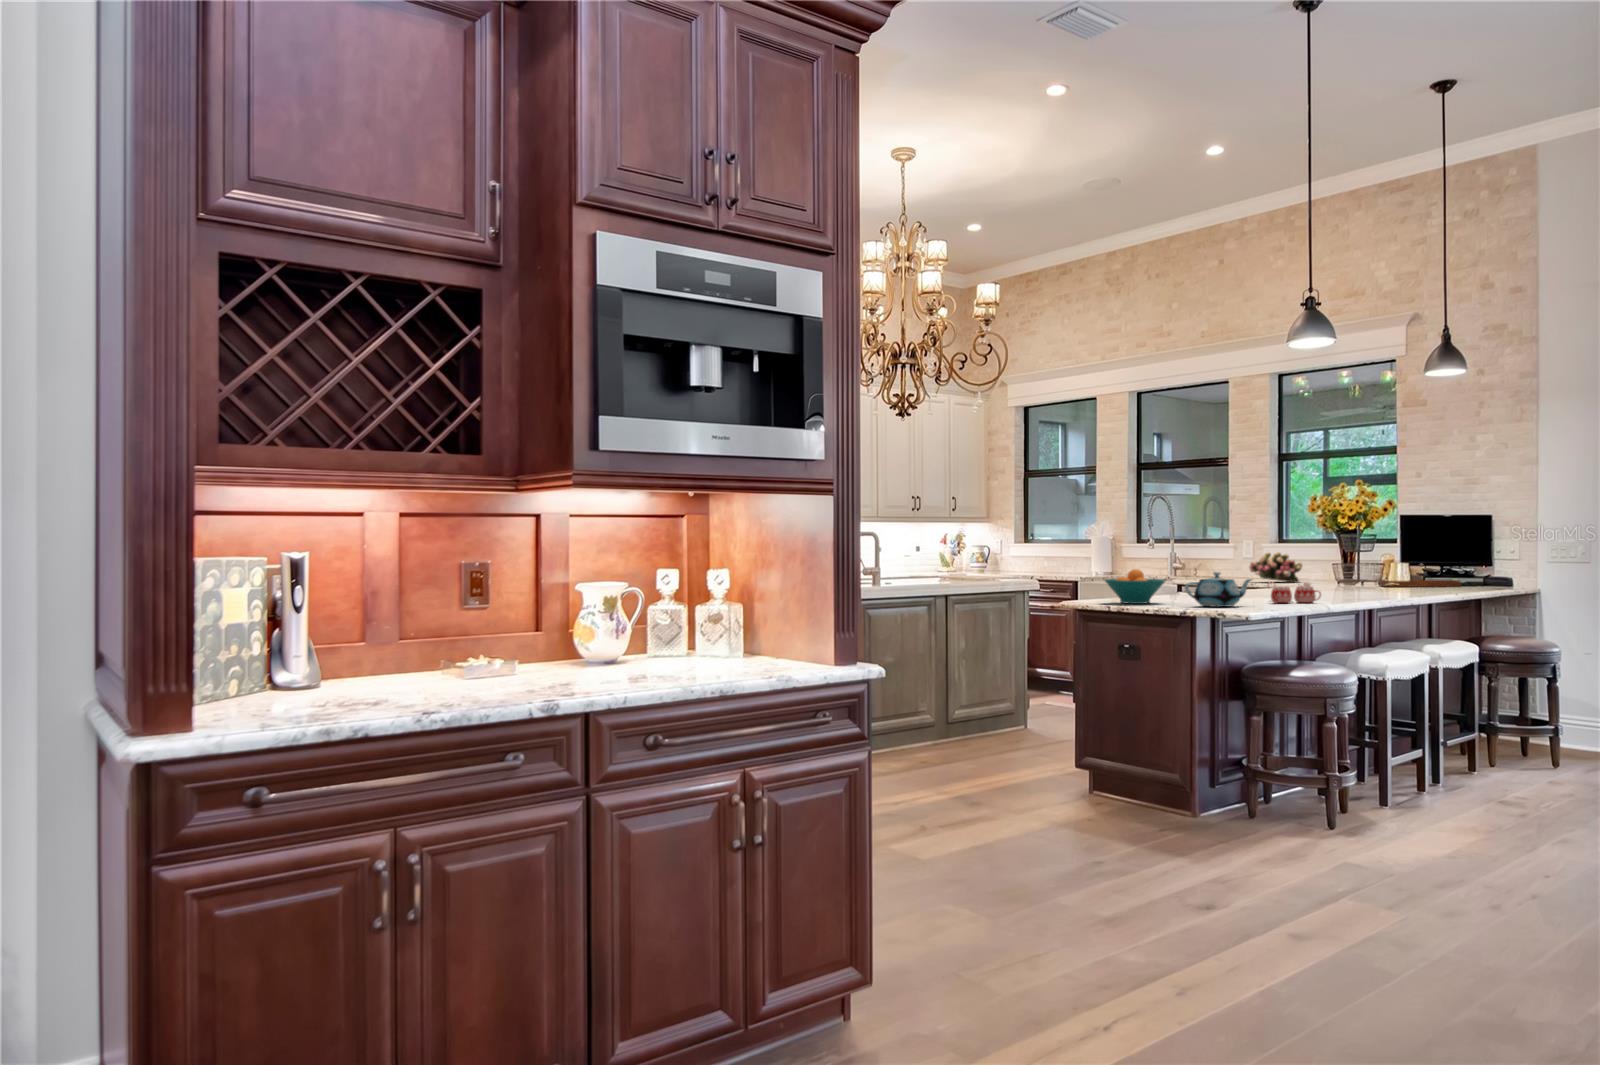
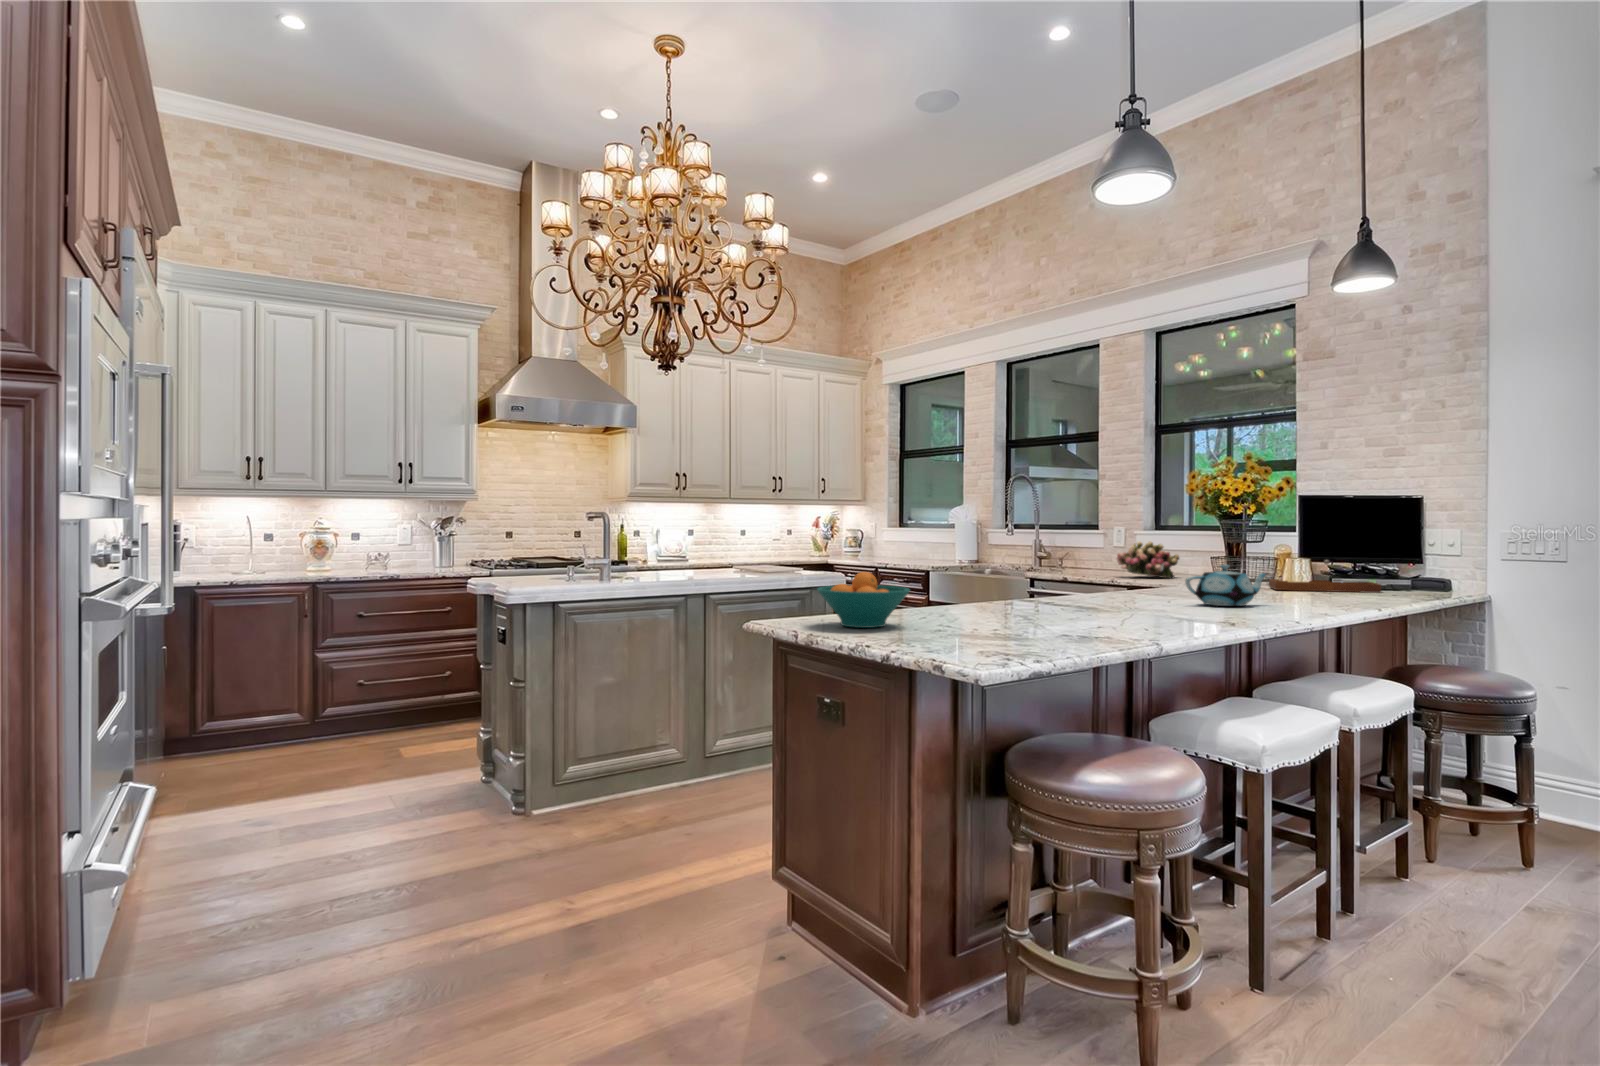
teapot: present [1185,572,1251,607] -> present [1185,565,1267,606]
mug: present [1267,582,1321,603] -> none [1068,596,1155,635]

